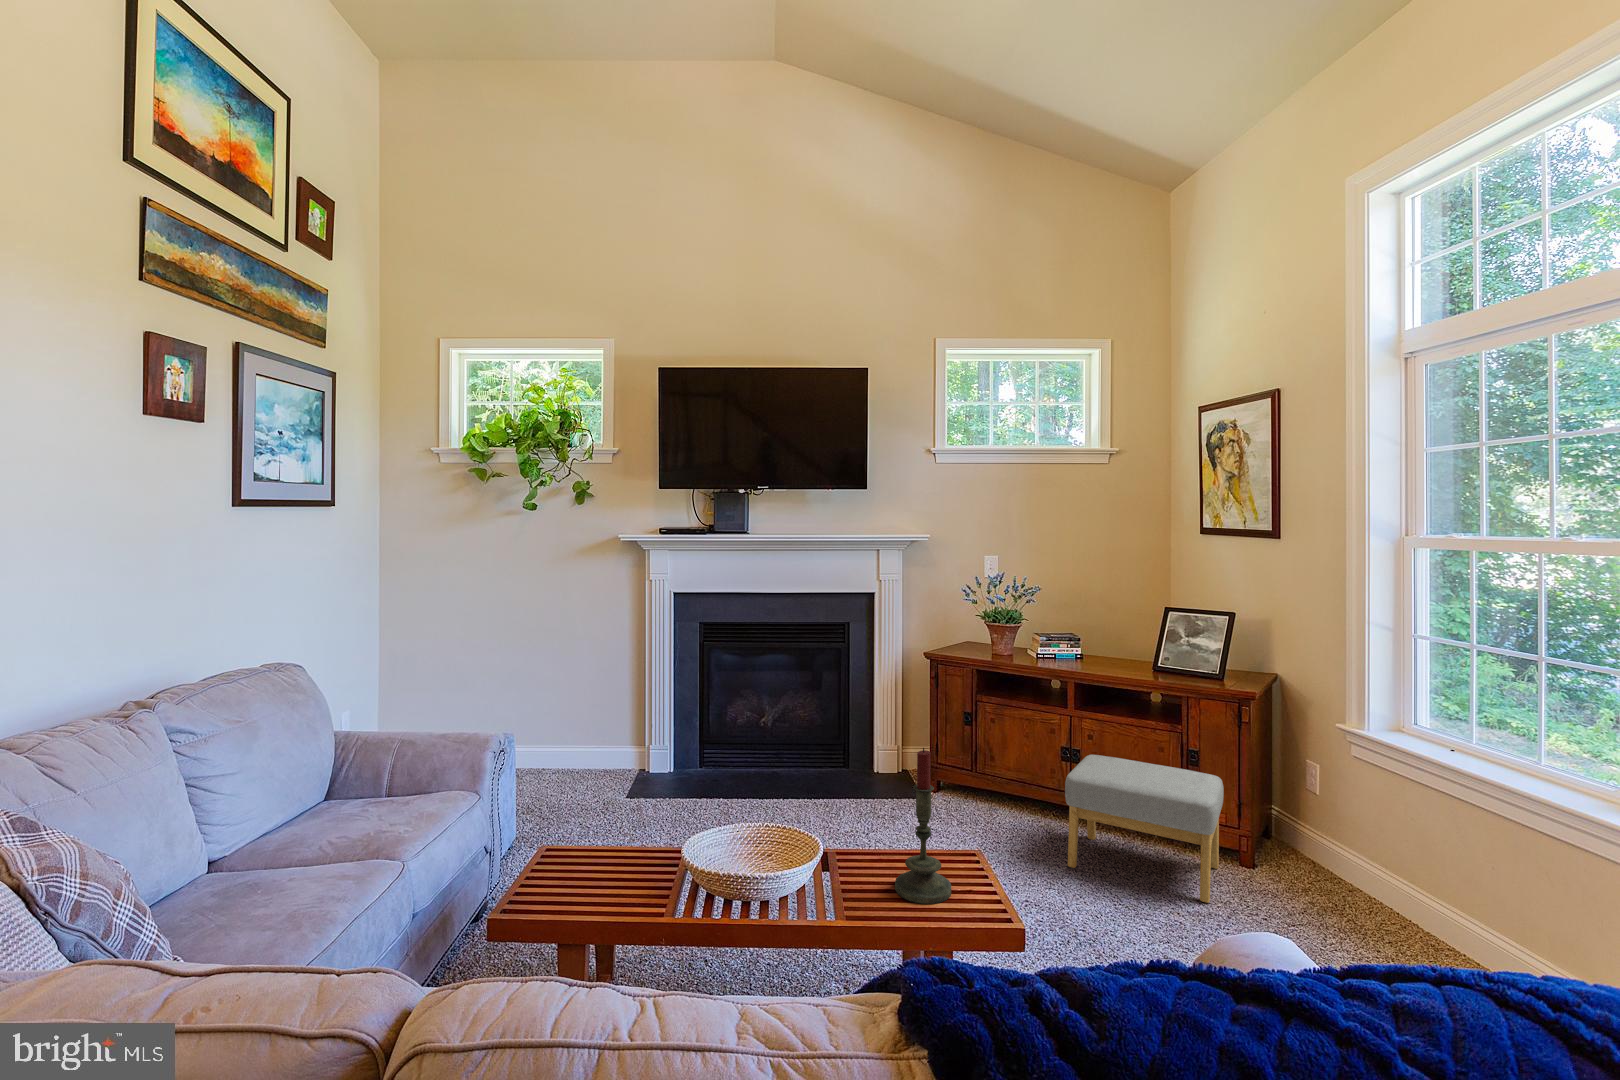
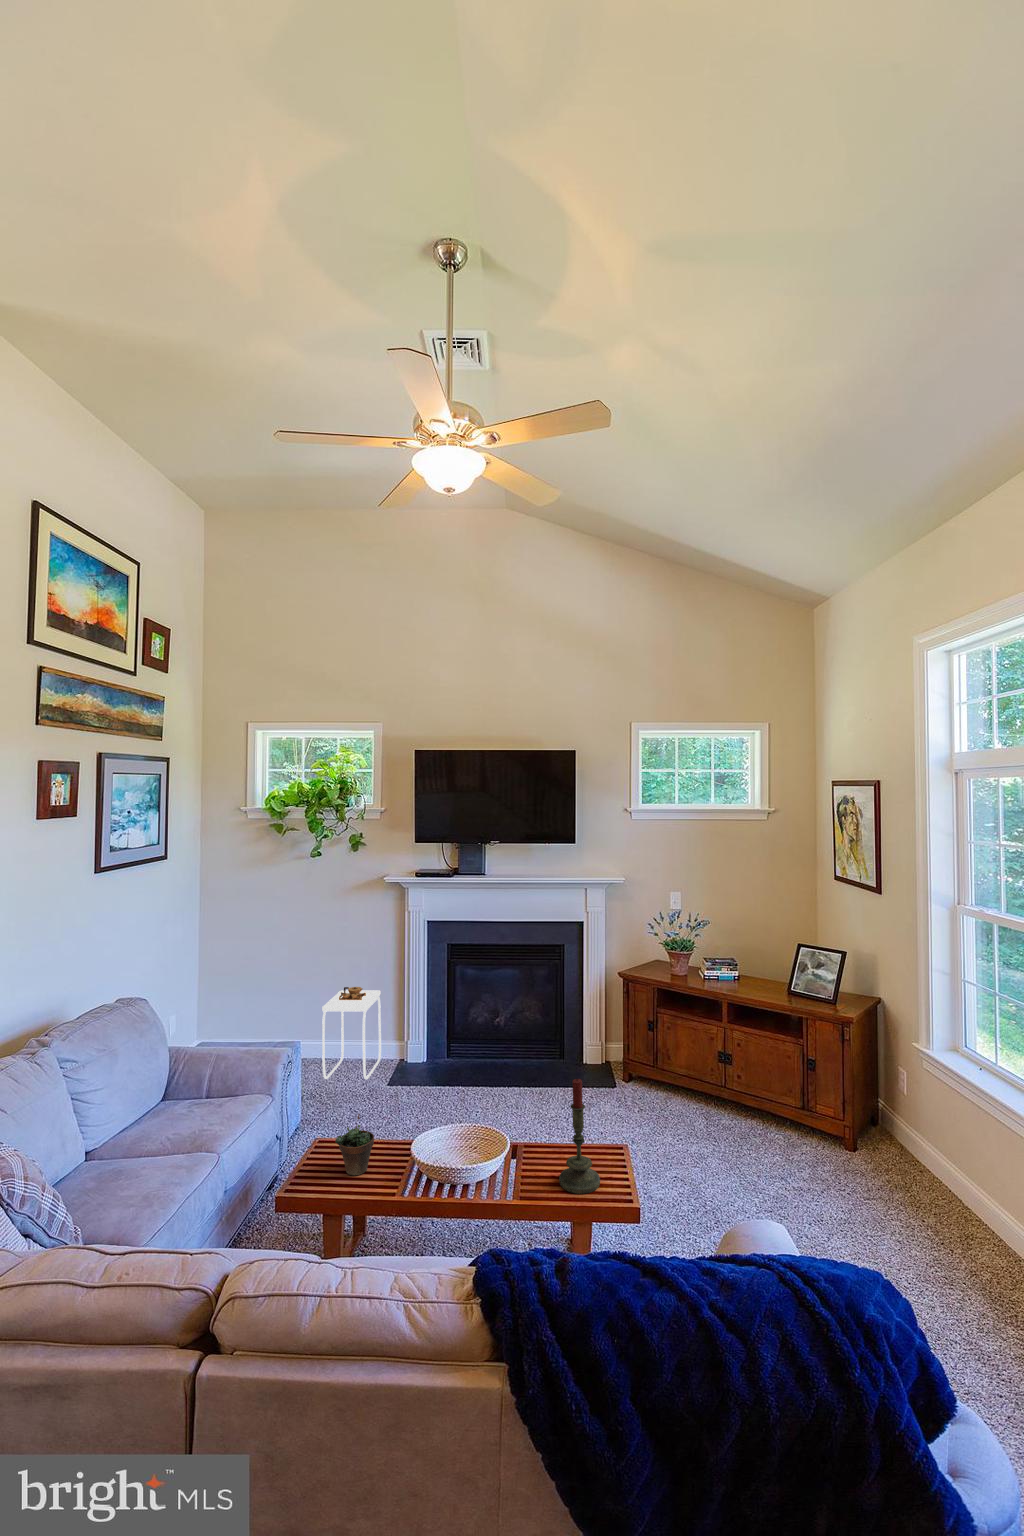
side table: none [547,681,621,792] -> present [322,987,381,1079]
footstool: present [1065,755,1224,903] -> none [724,1058,855,1189]
succulent plant: none [576,803,632,889] -> present [335,1114,374,1176]

